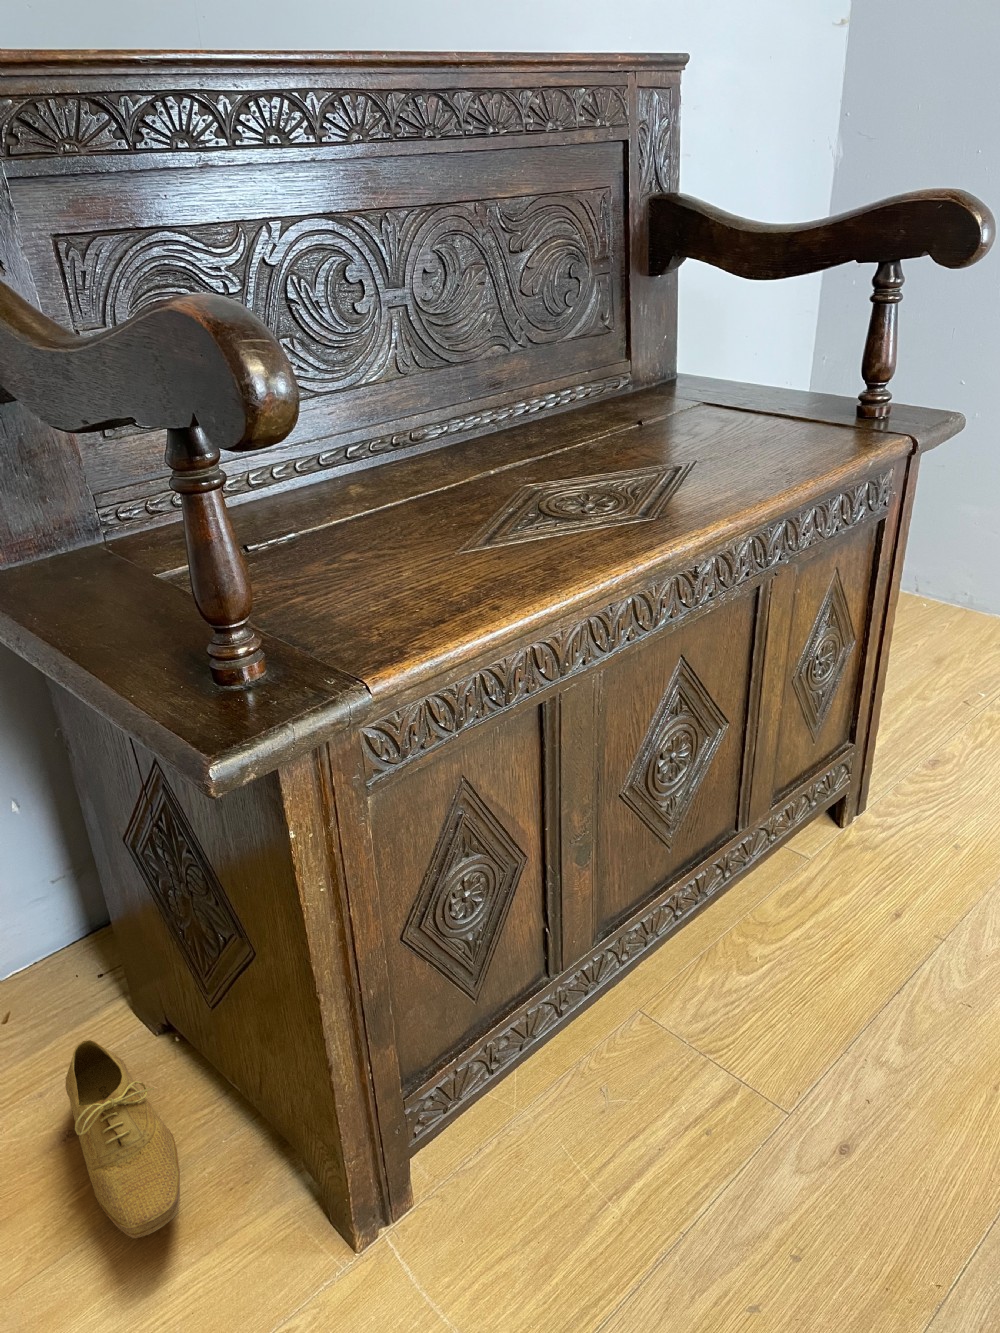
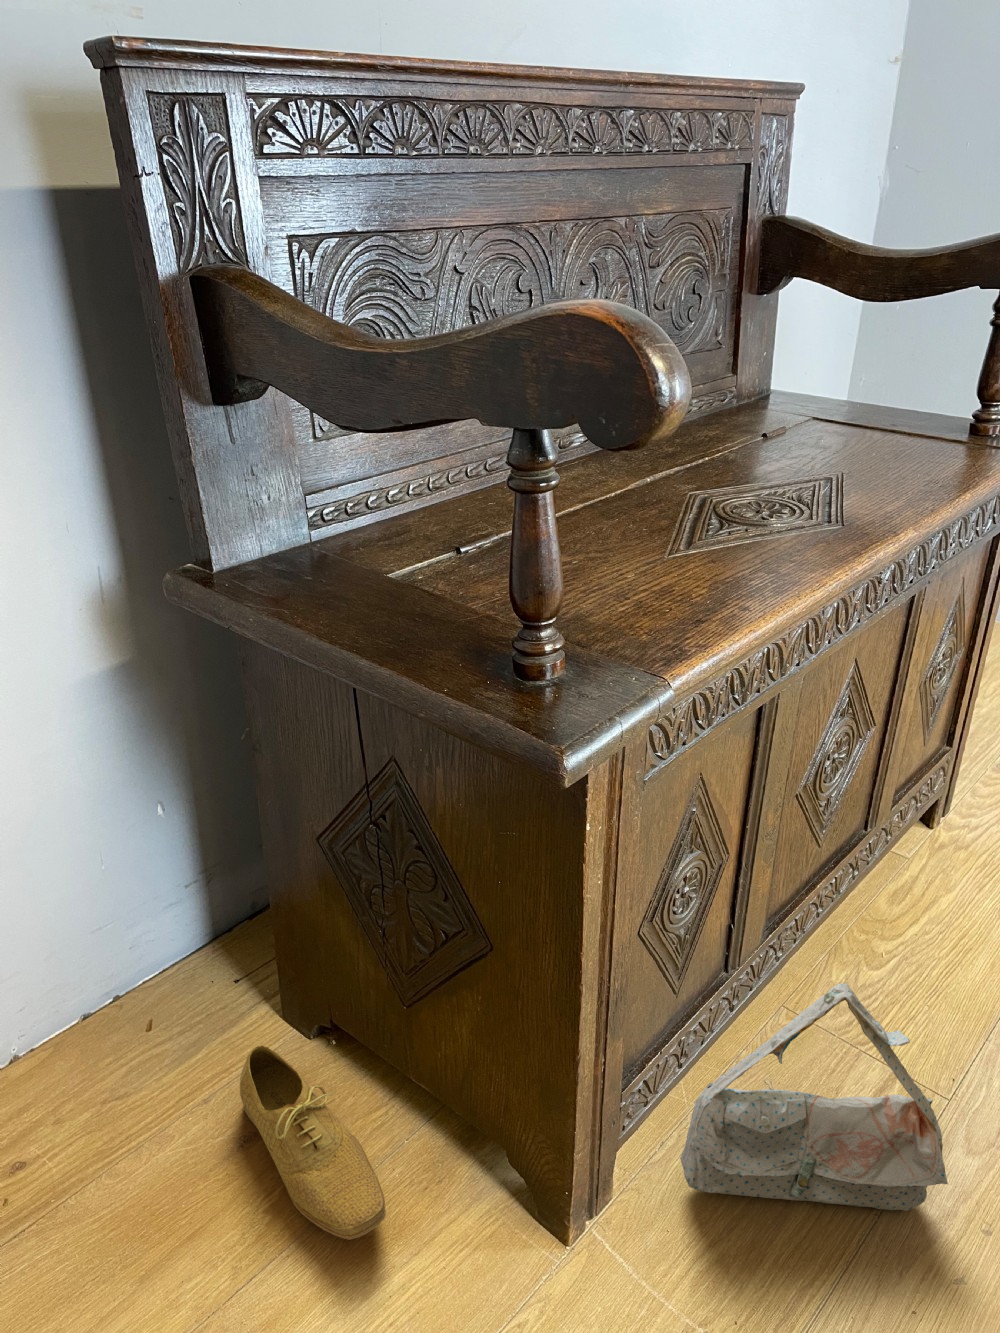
bag: none [484,996,743,1231] -> present [680,983,948,1211]

